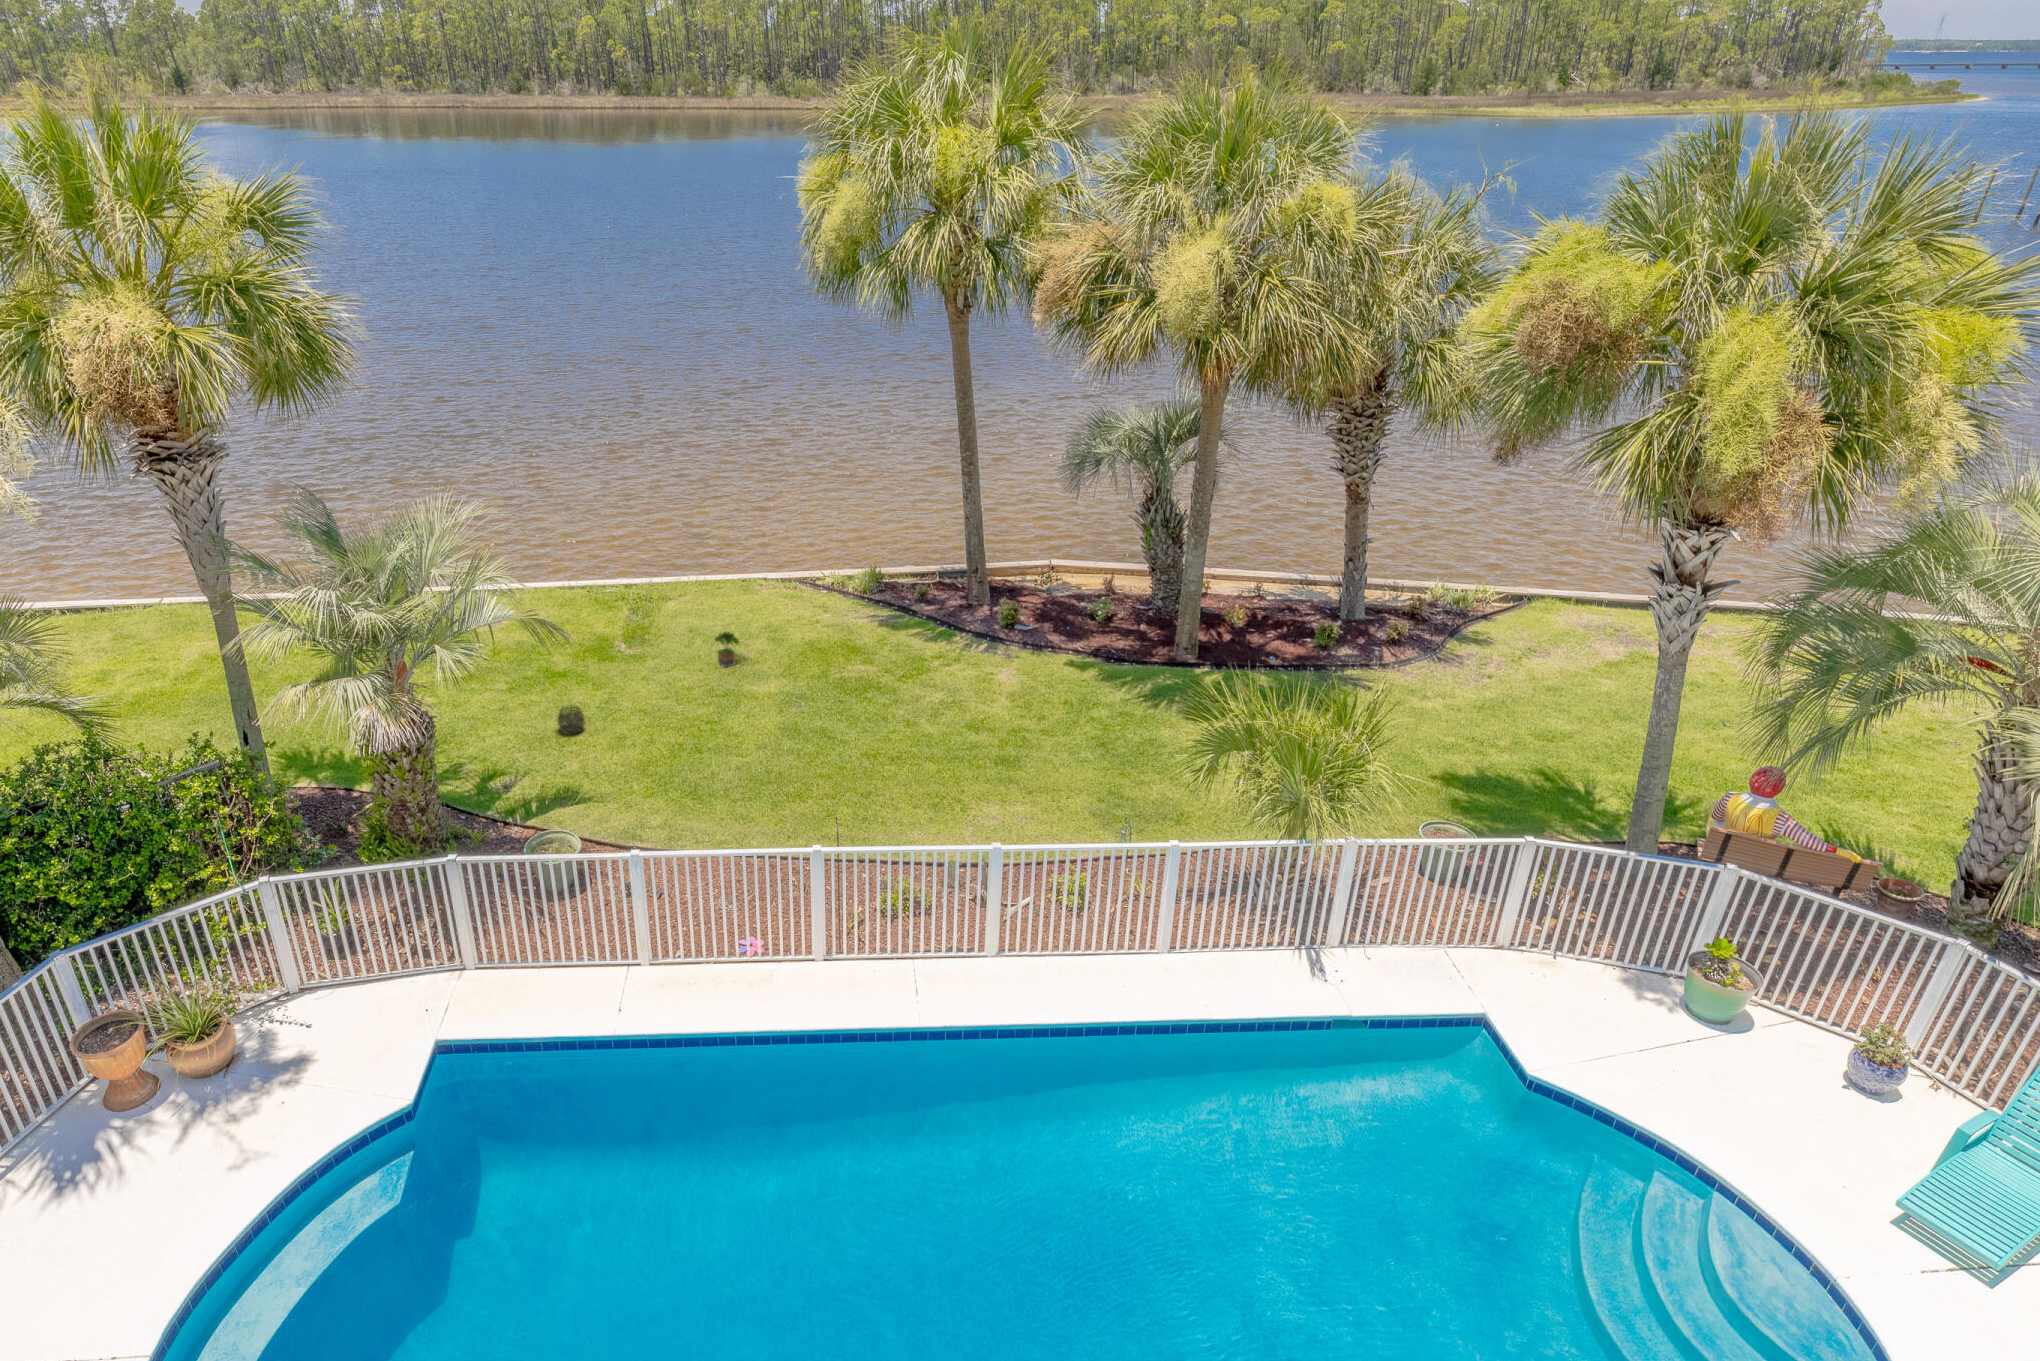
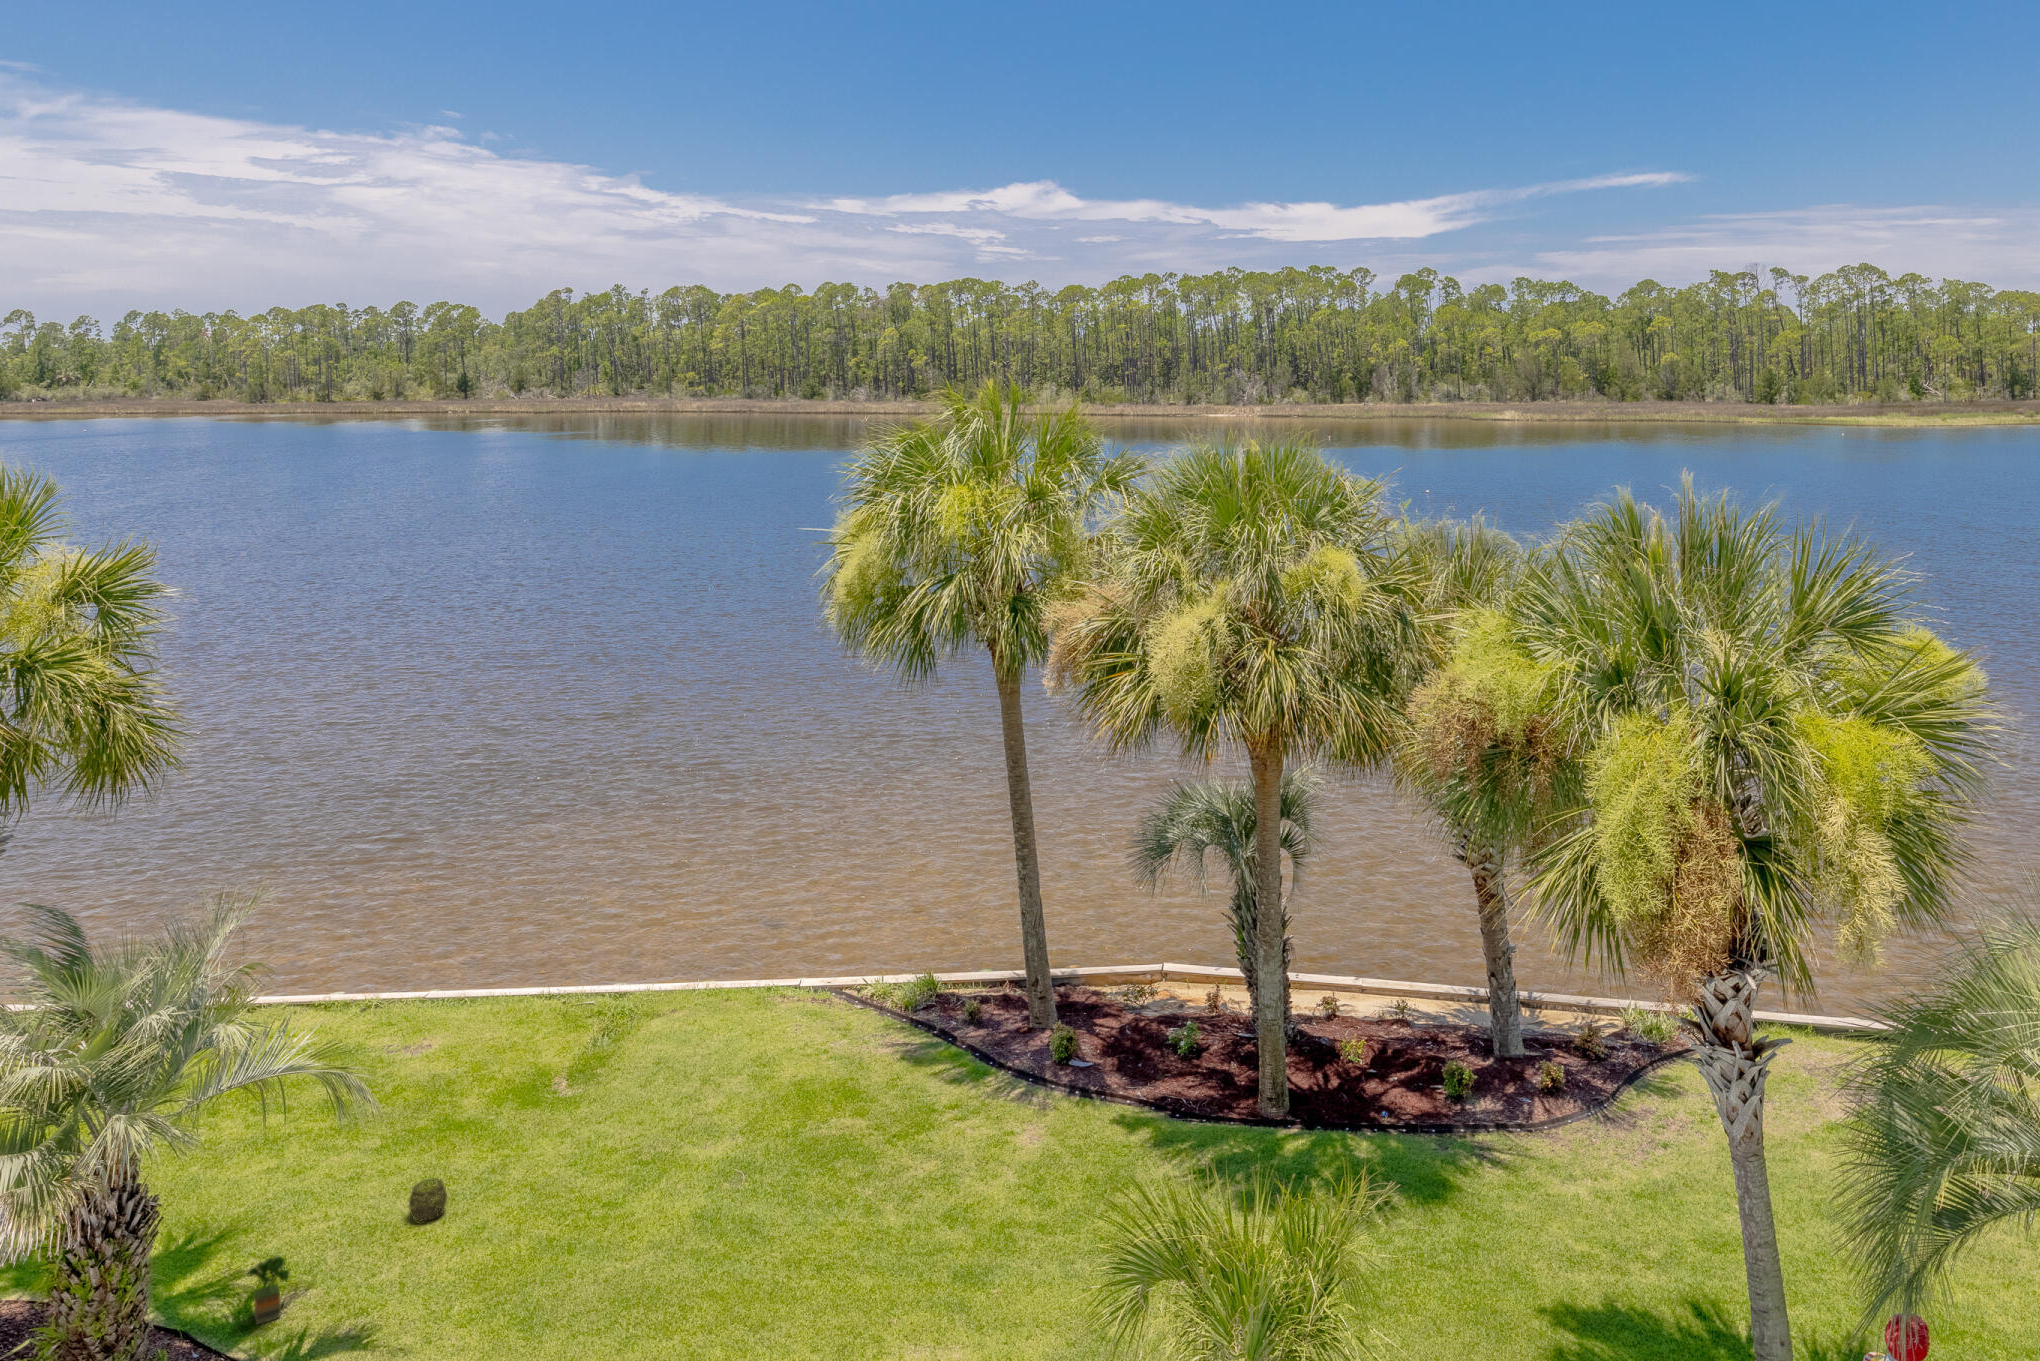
potted tree: present [714,632,739,668] -> present [248,1256,290,1324]

